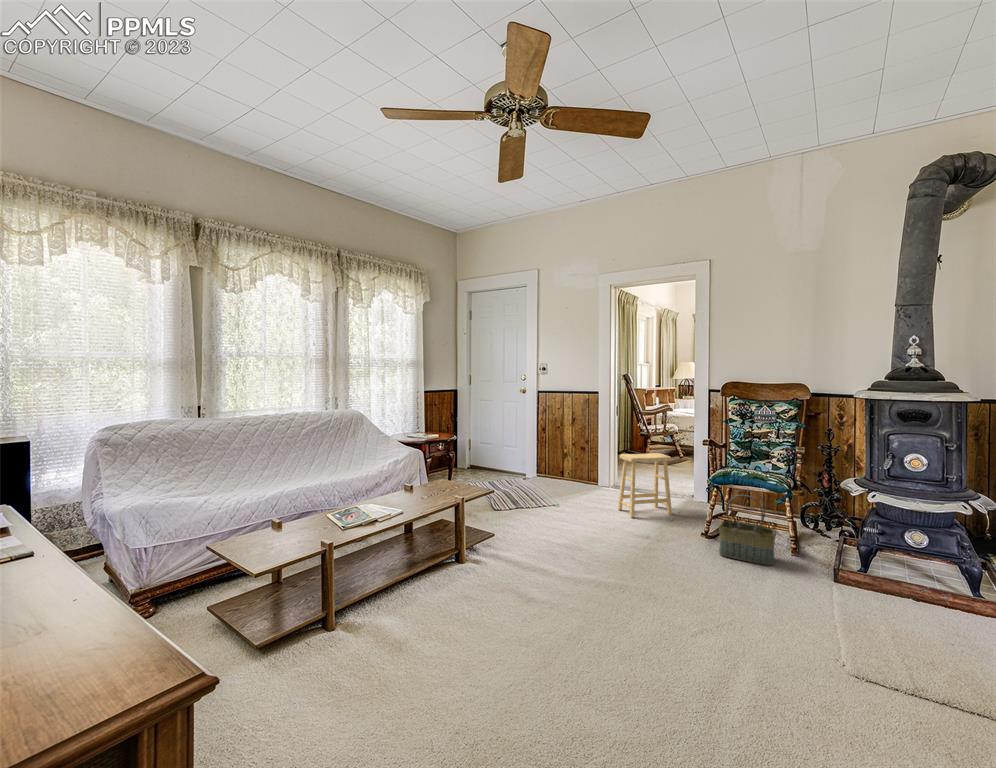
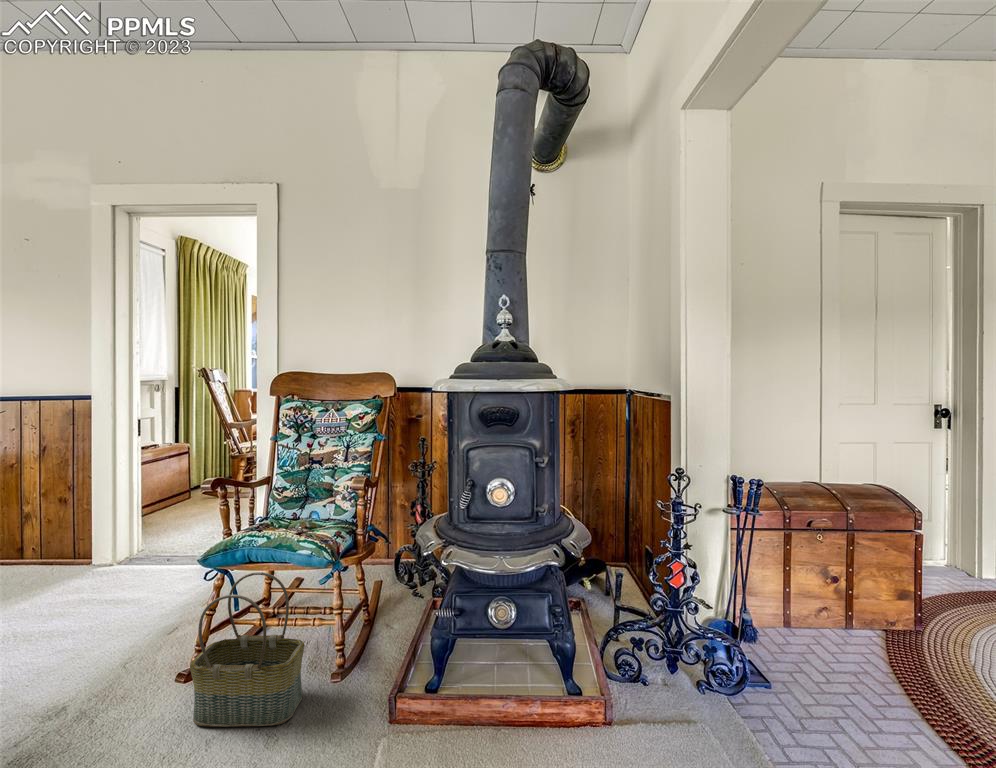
footstool: present [617,453,672,517] -> none [67,502,183,646]

